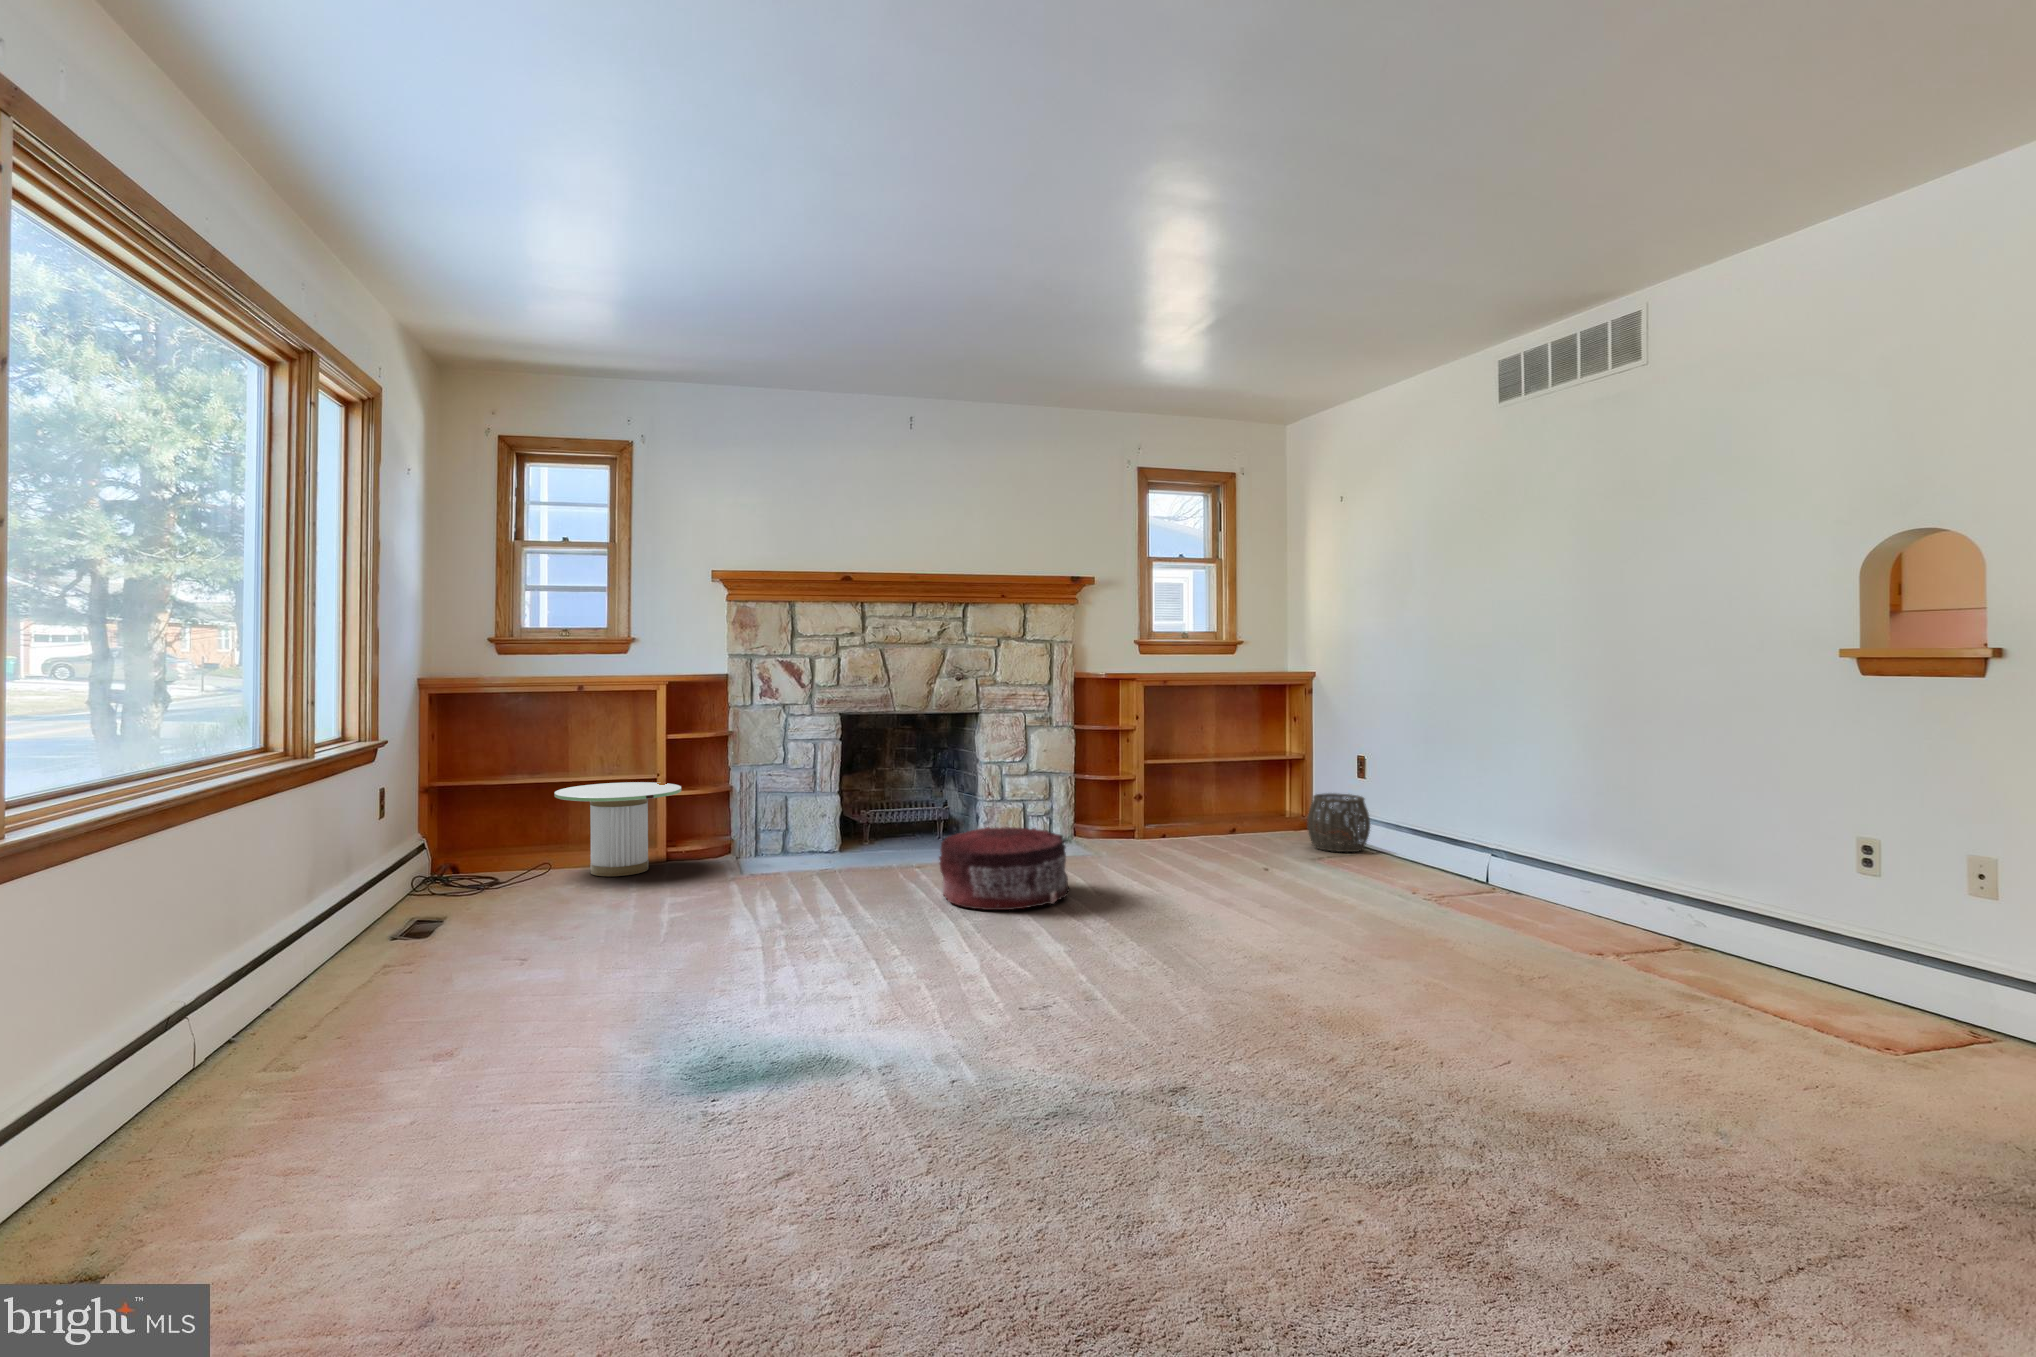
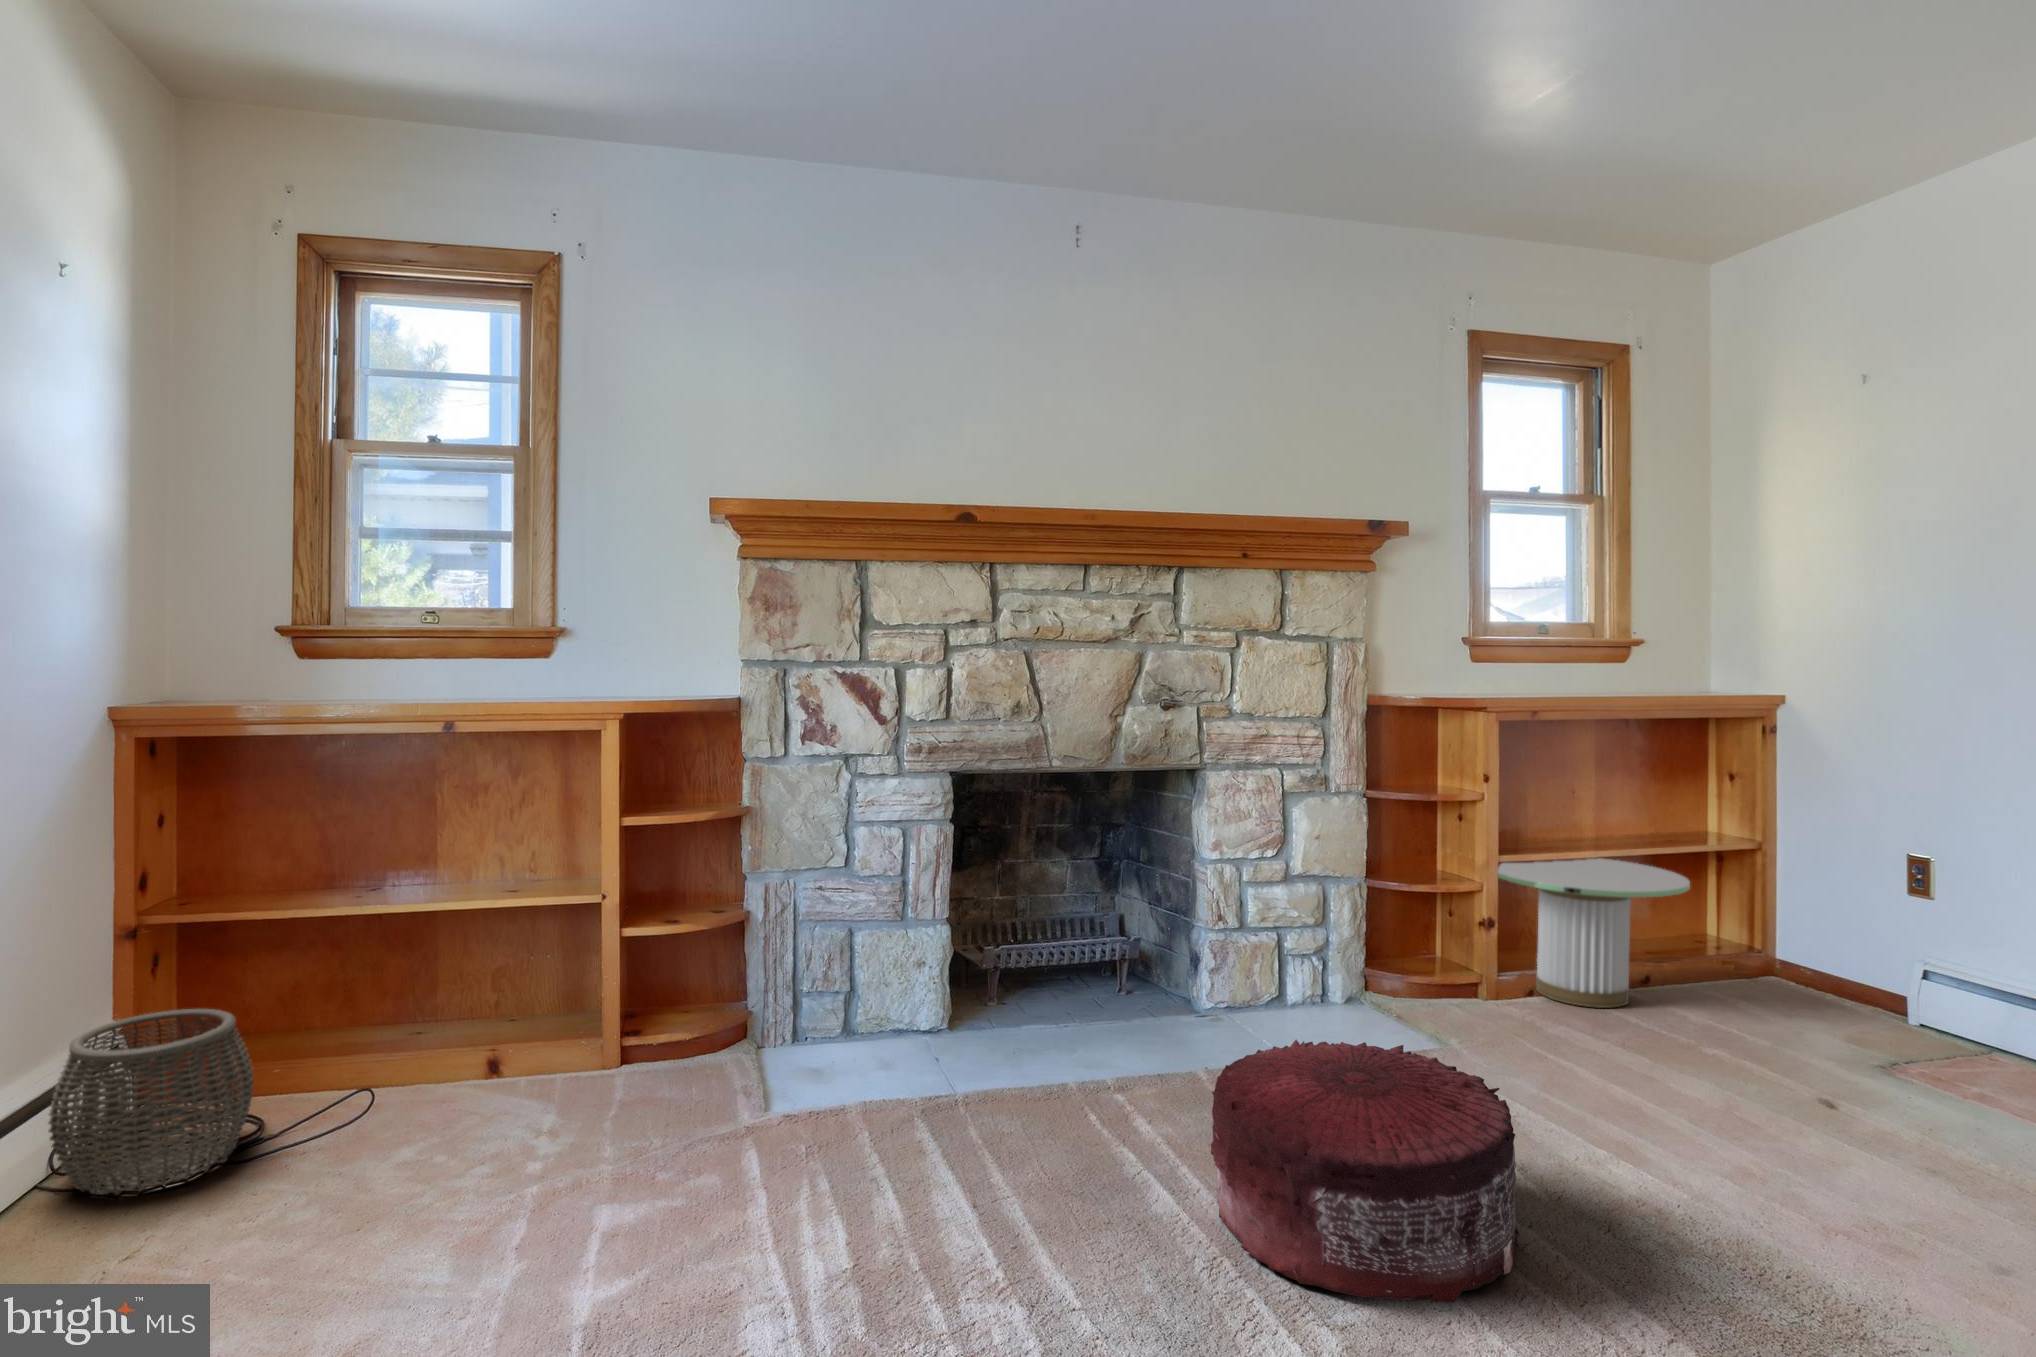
side table: present [555,782,681,877] -> present [1497,858,1690,1008]
woven basket: present [1307,793,1370,852] -> present [48,1009,254,1195]

